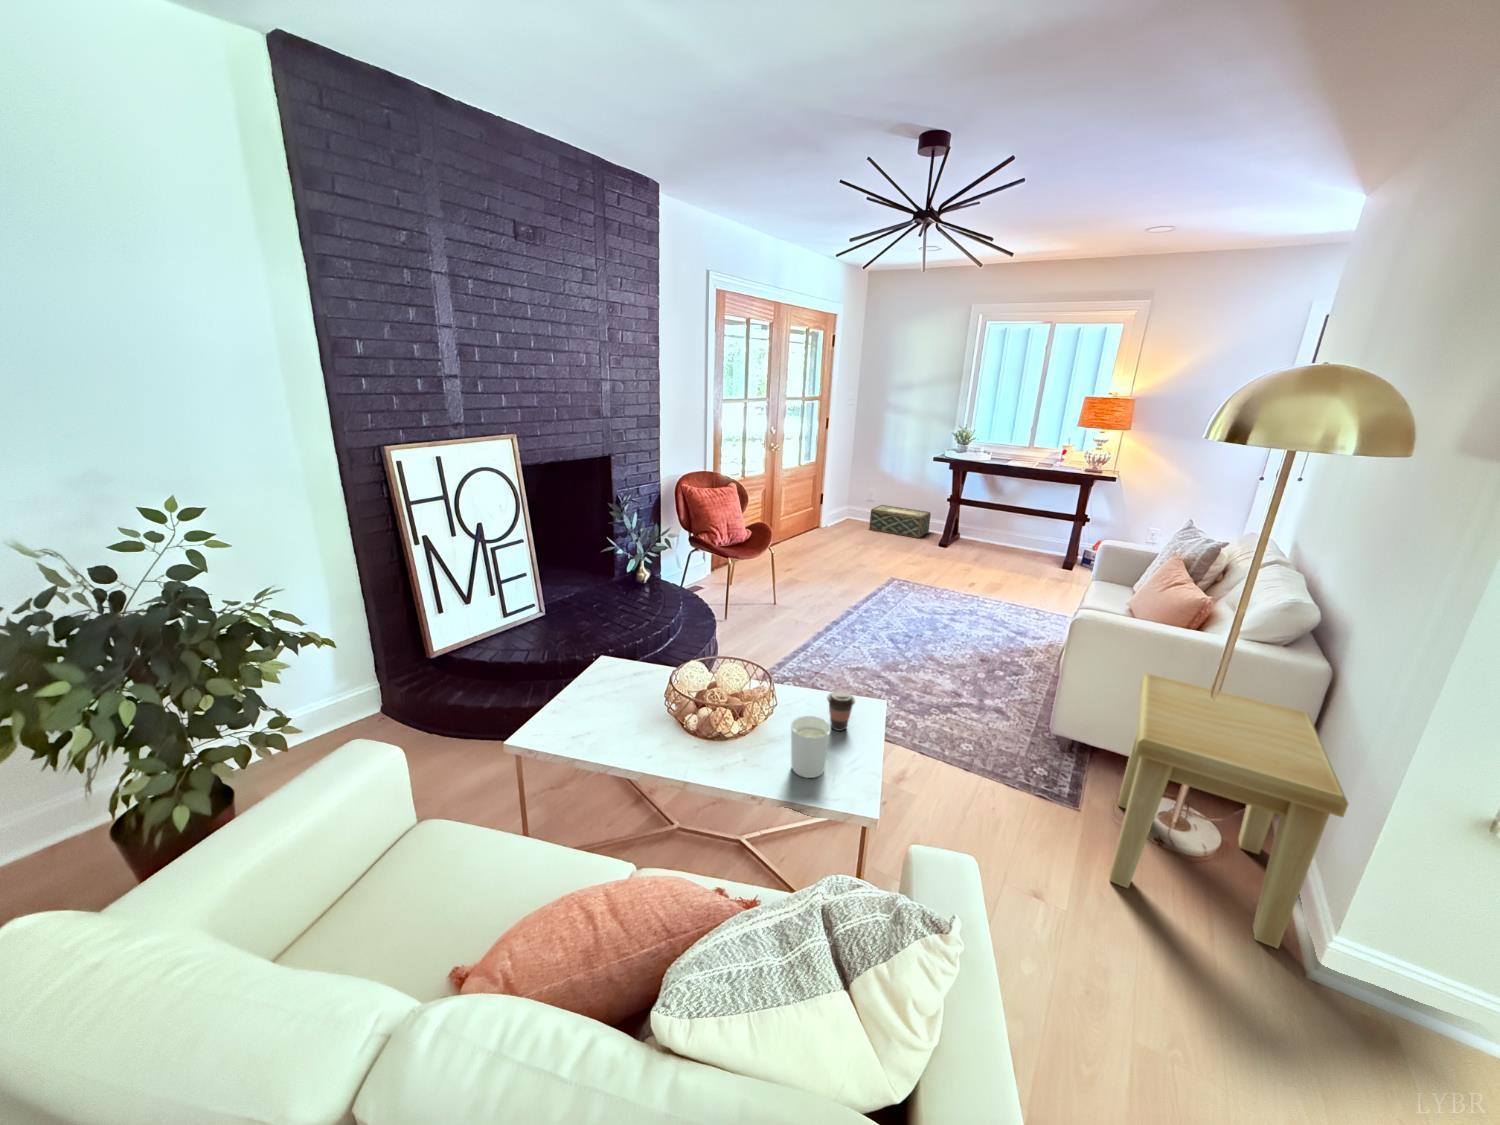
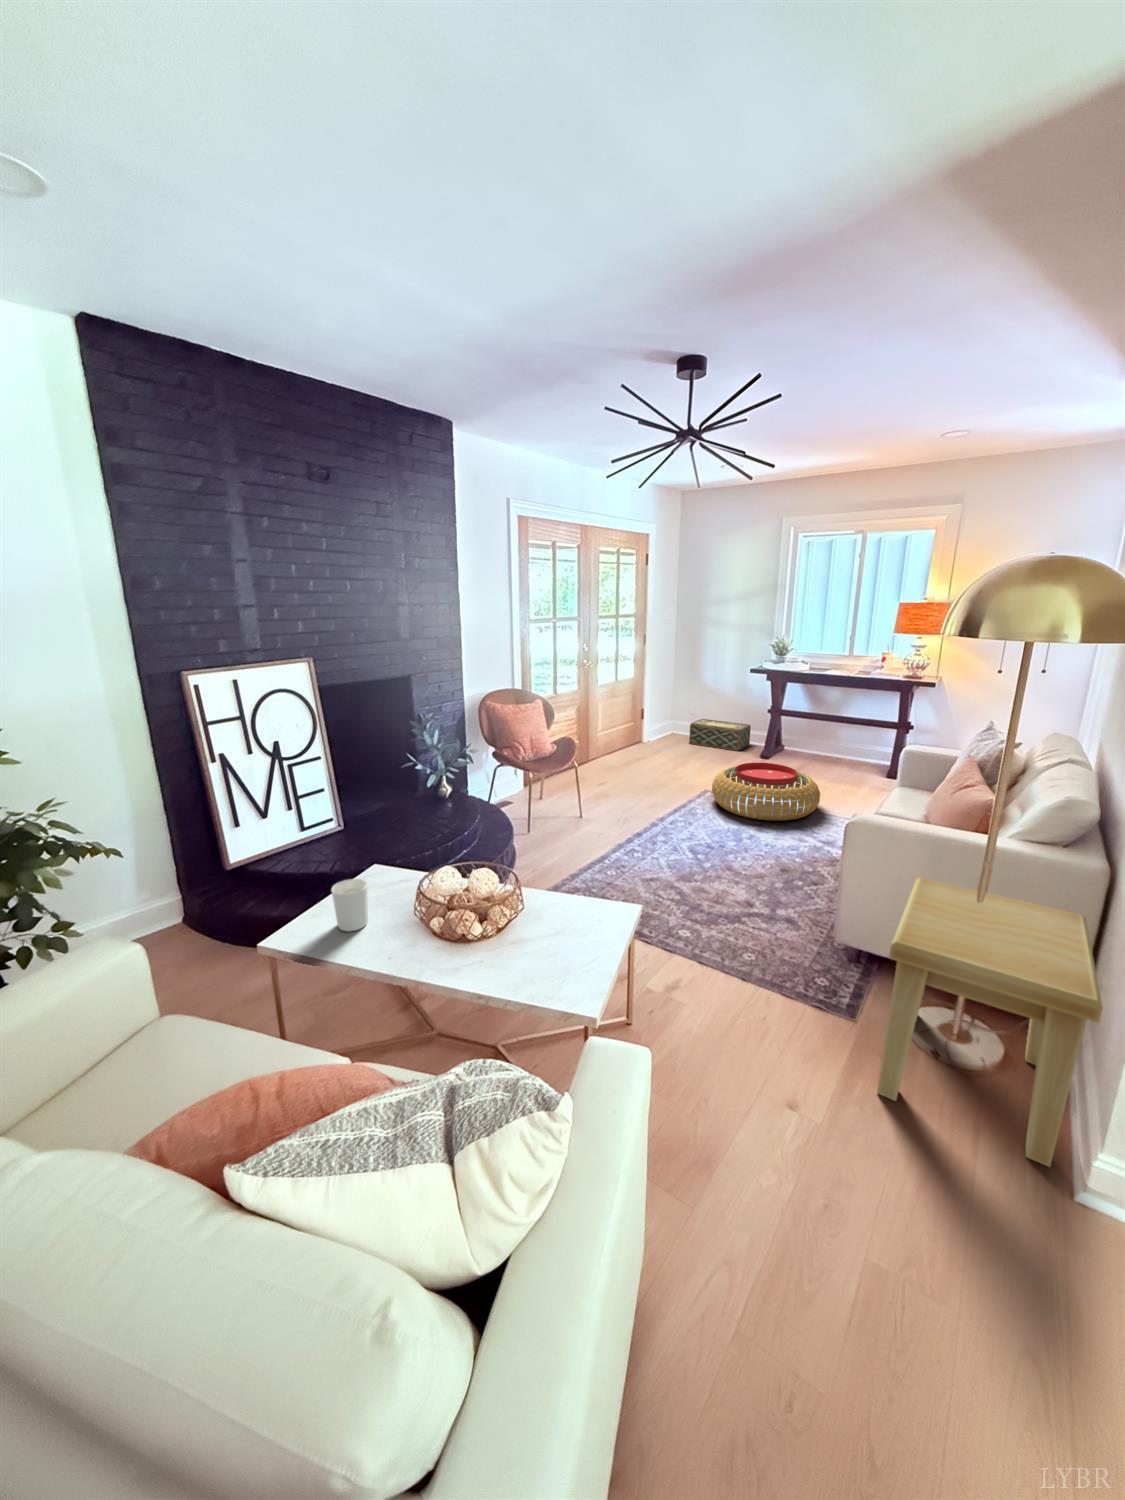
pouf: none [902,552,1010,610] -> present [712,763,820,821]
coffee cup: present [827,690,855,731] -> none [572,893,599,933]
candle holder: present [791,716,831,778] -> present [331,879,368,931]

